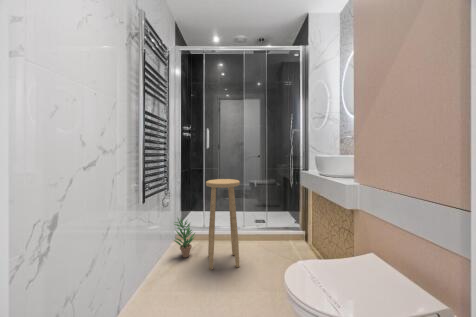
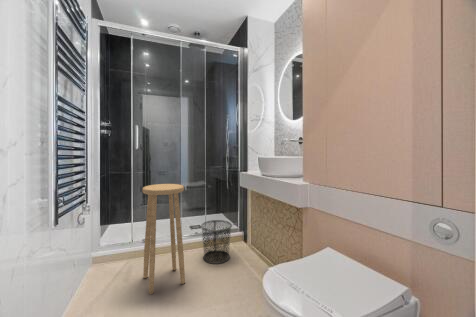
waste bin: none [259,216,289,257] -> present [201,220,232,264]
potted plant: present [174,219,195,257] -> none [94,235,126,285]

